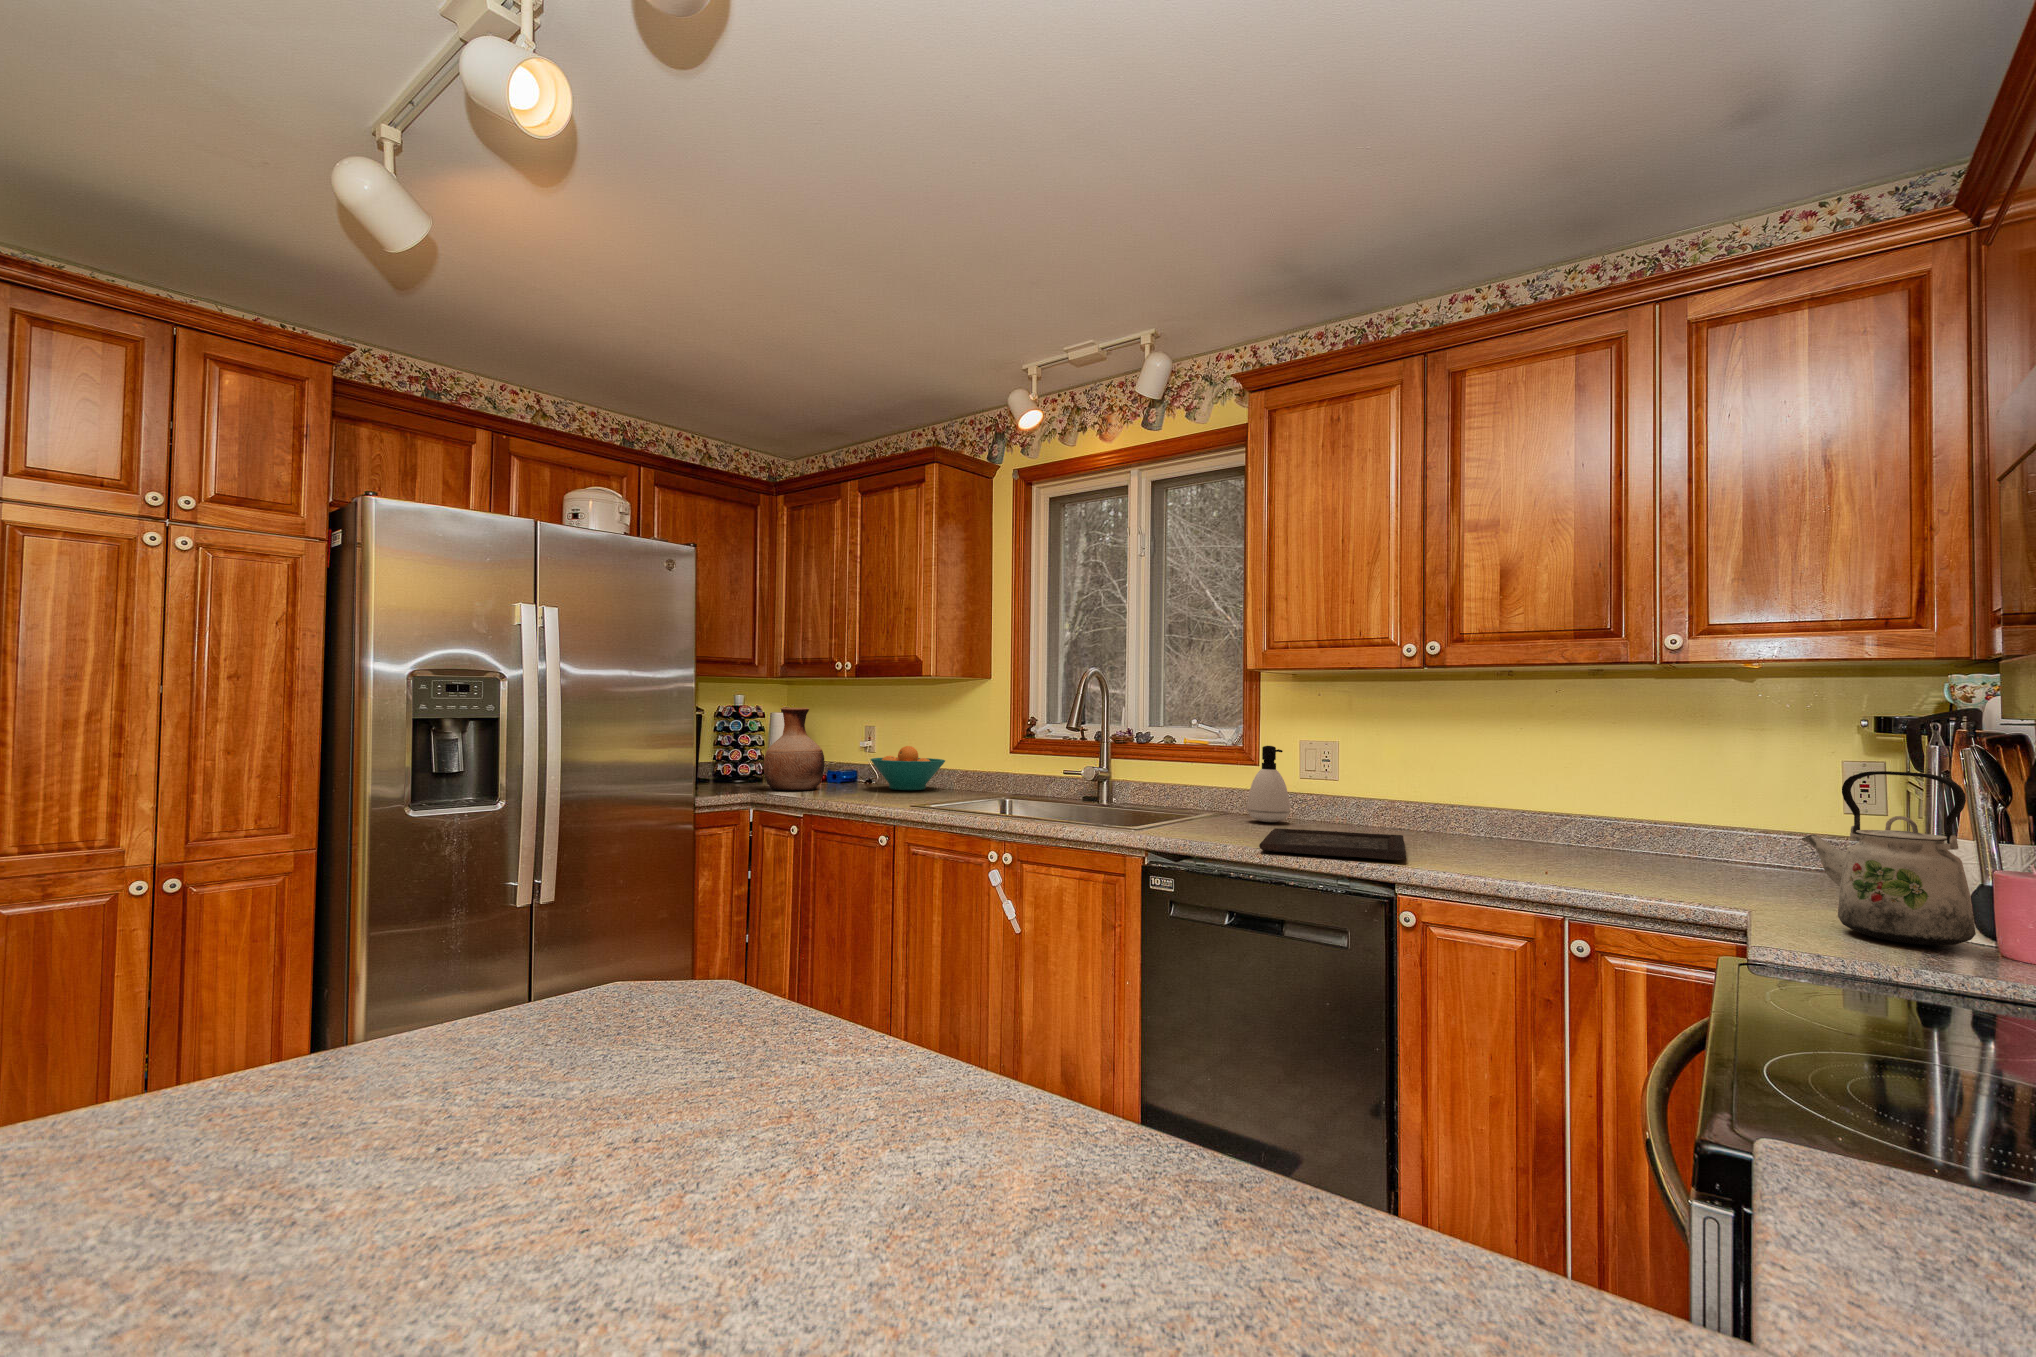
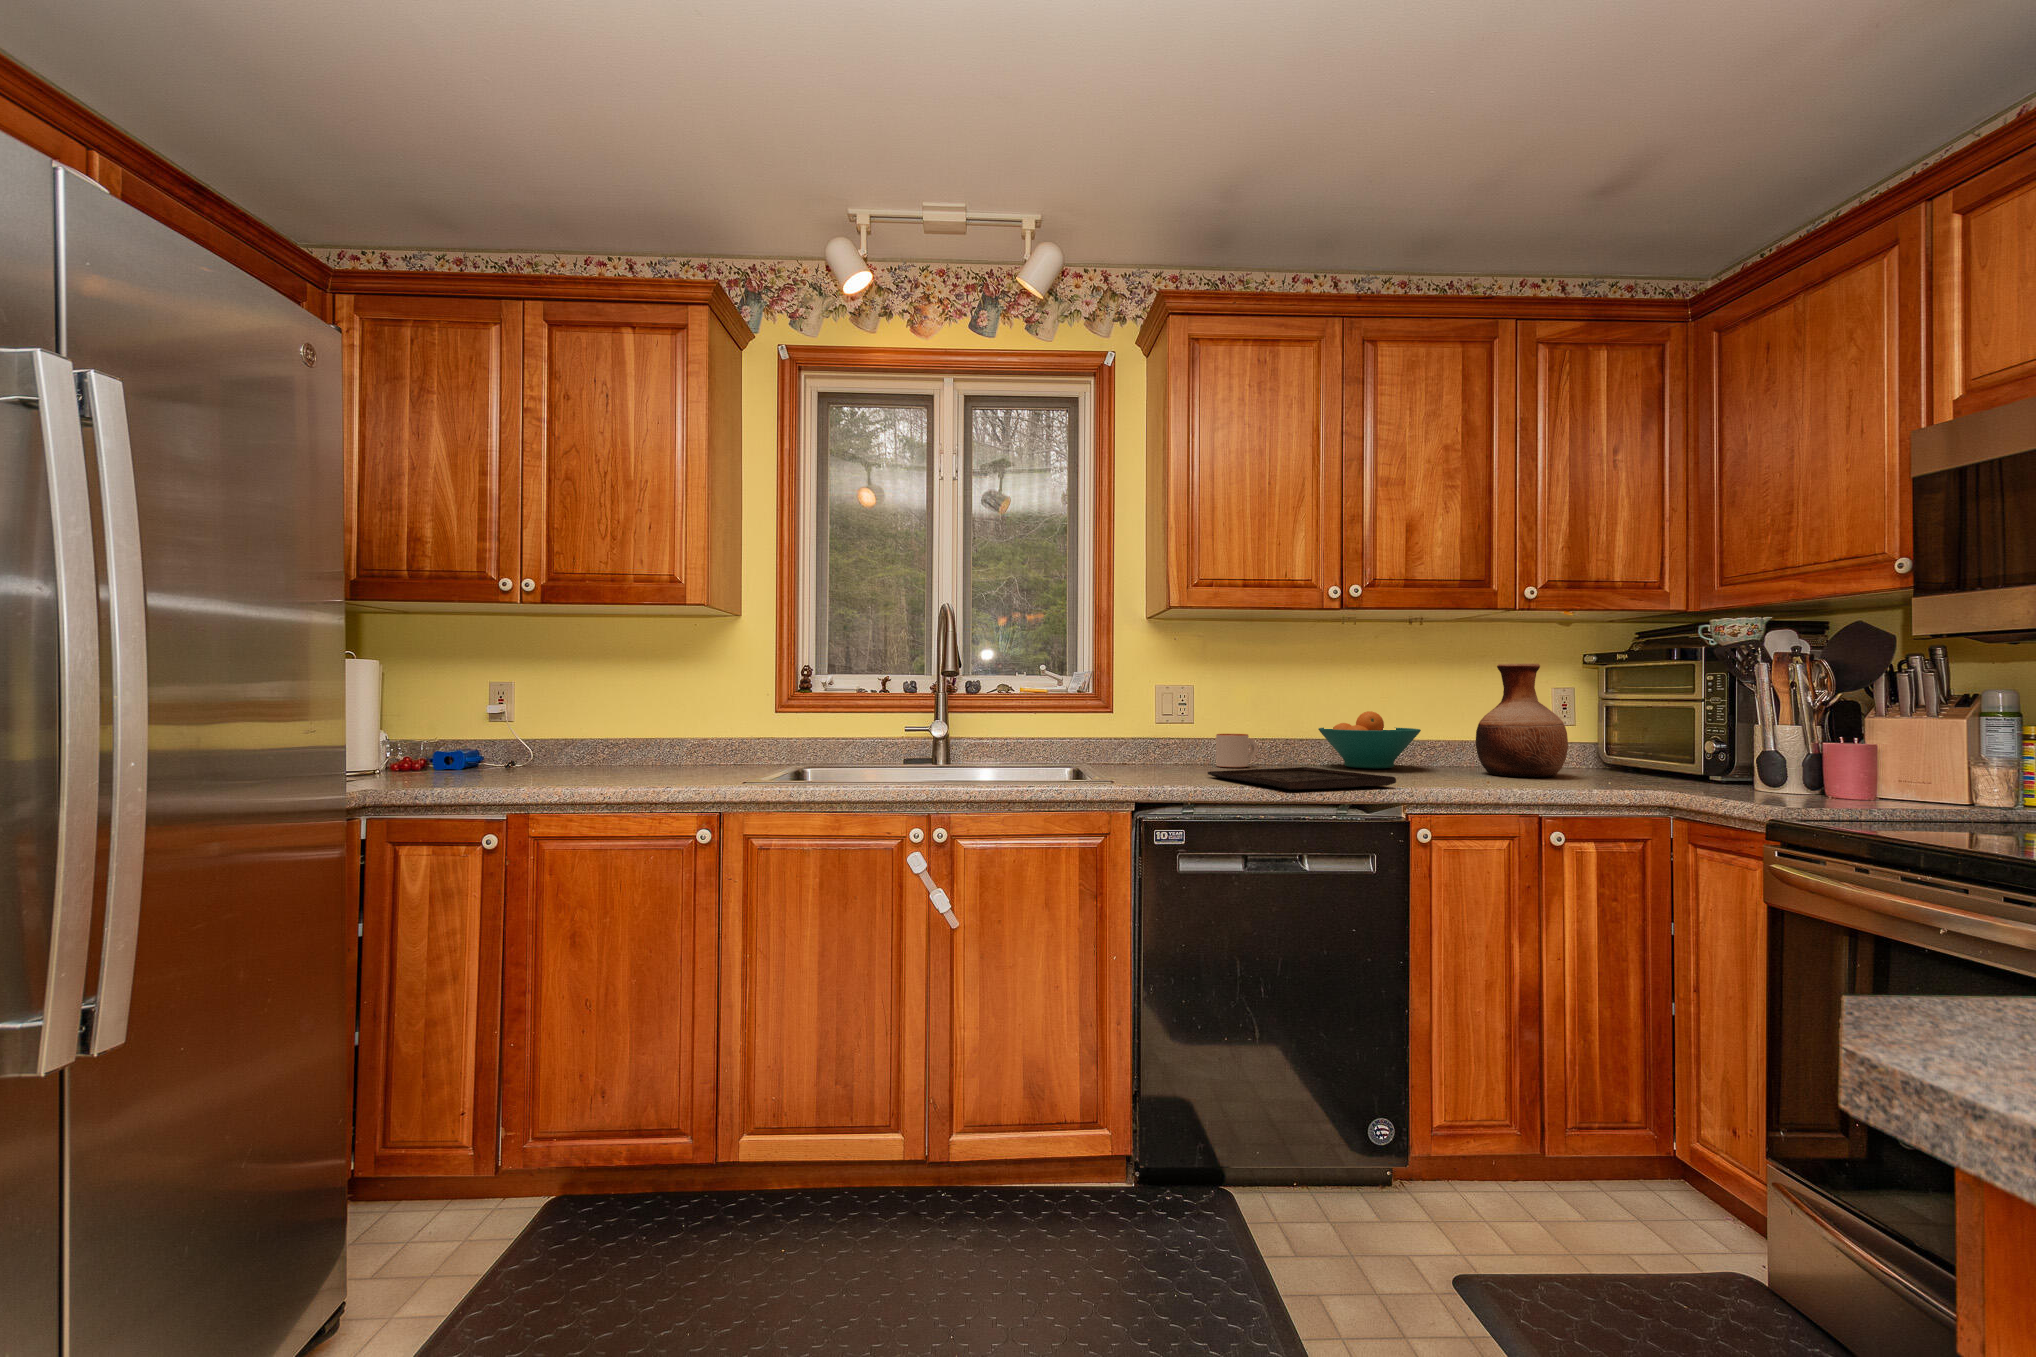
vase: present [764,707,825,791] -> present [1476,664,1568,777]
fruit bowl: present [871,746,945,790] -> present [1318,711,1421,768]
soap dispenser: present [1247,746,1290,822] -> none [1129,691,1172,769]
kettle: present [1802,771,1976,945] -> none [1680,685,1792,796]
mug: none [1350,793,1398,830] -> present [1216,734,1258,767]

